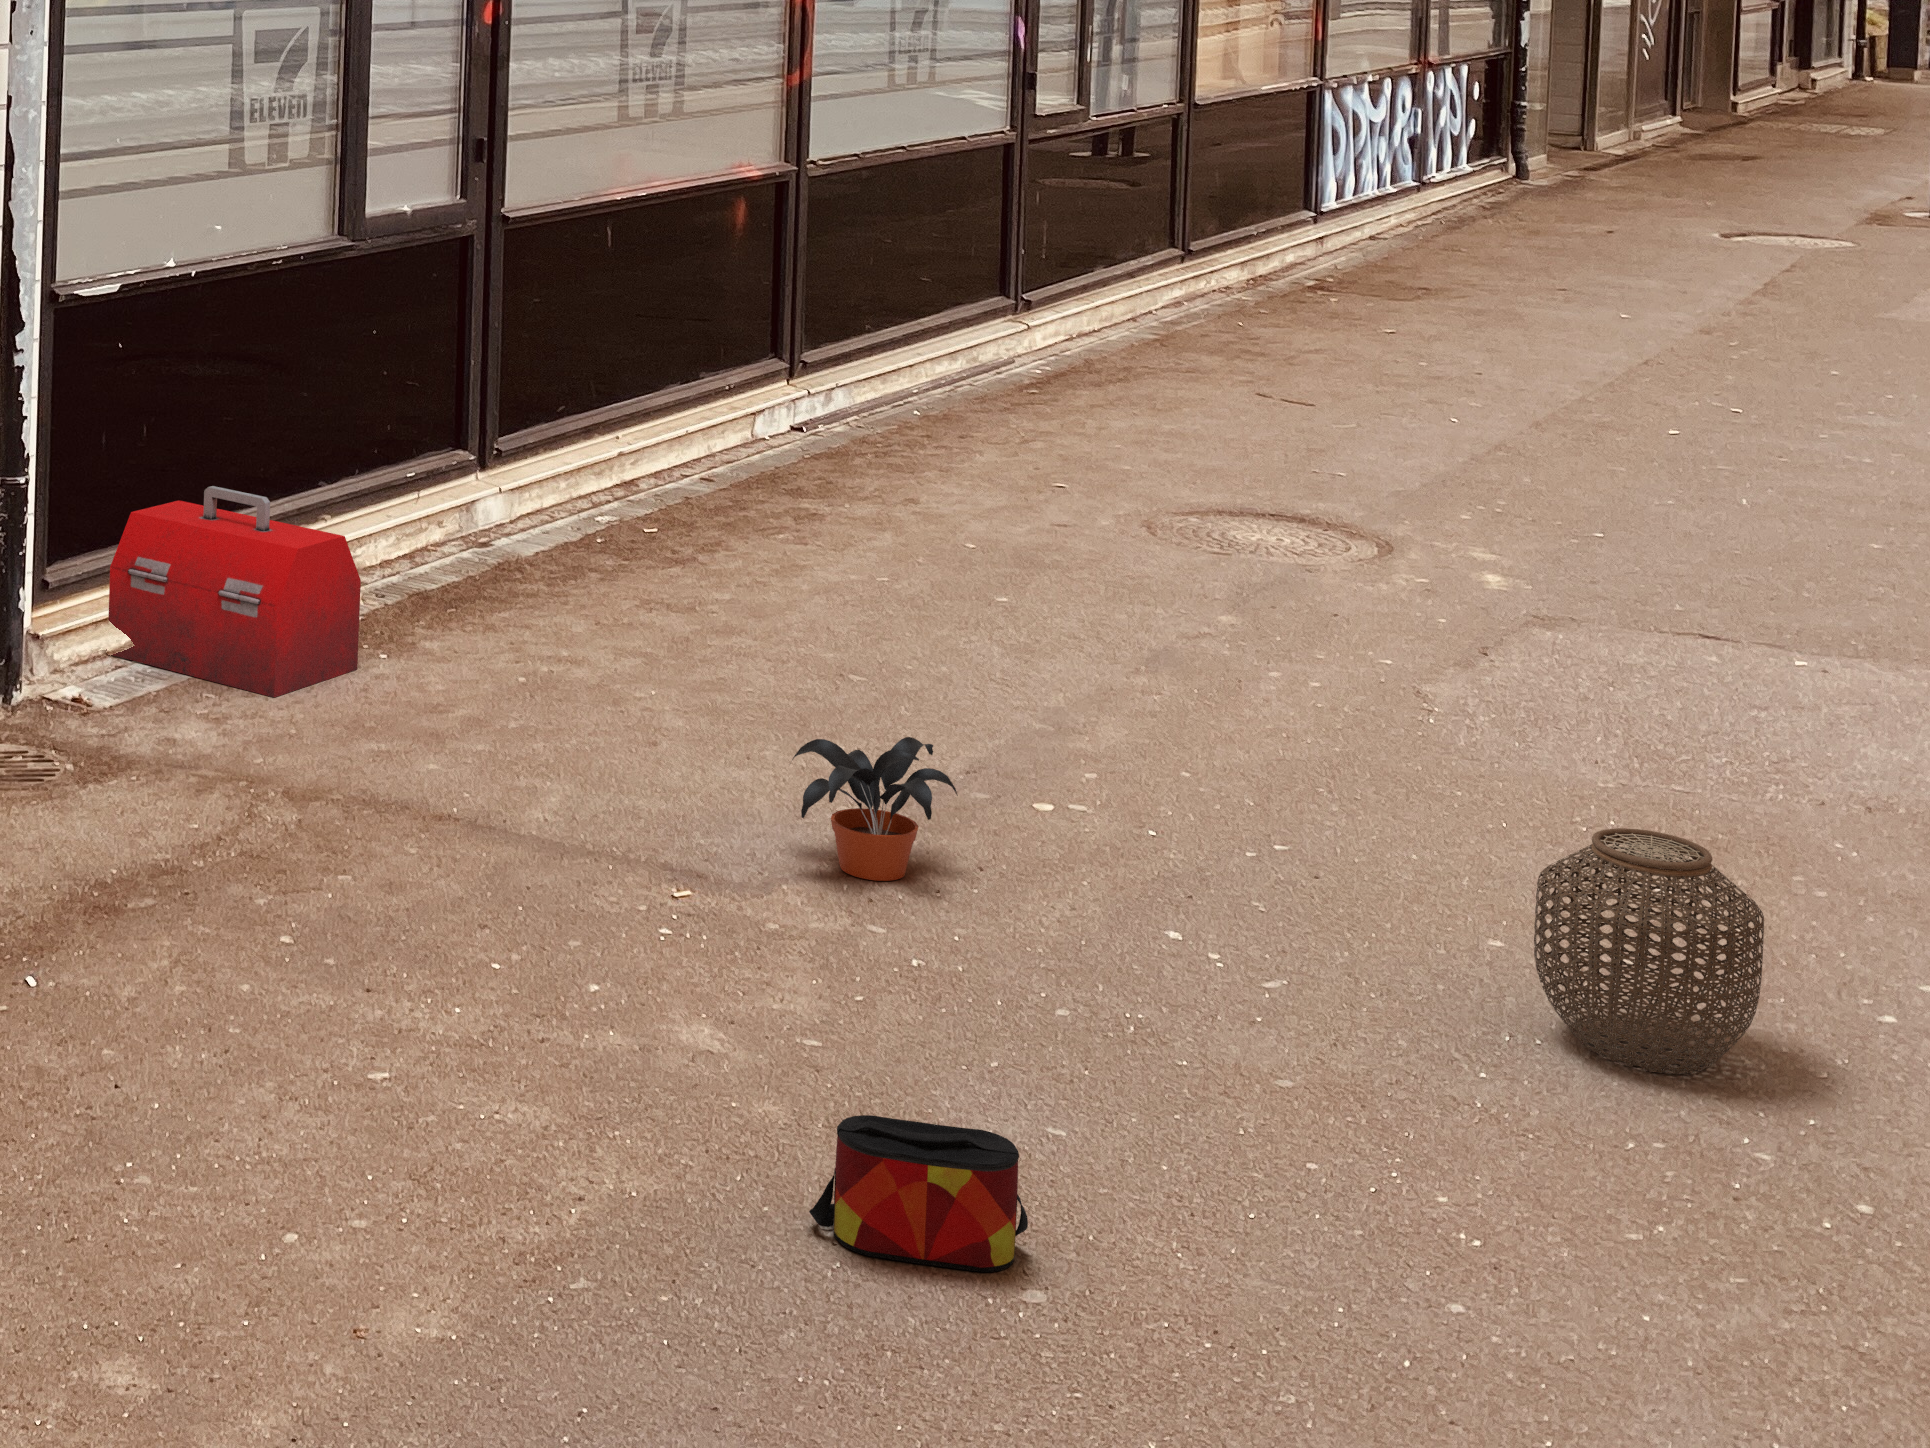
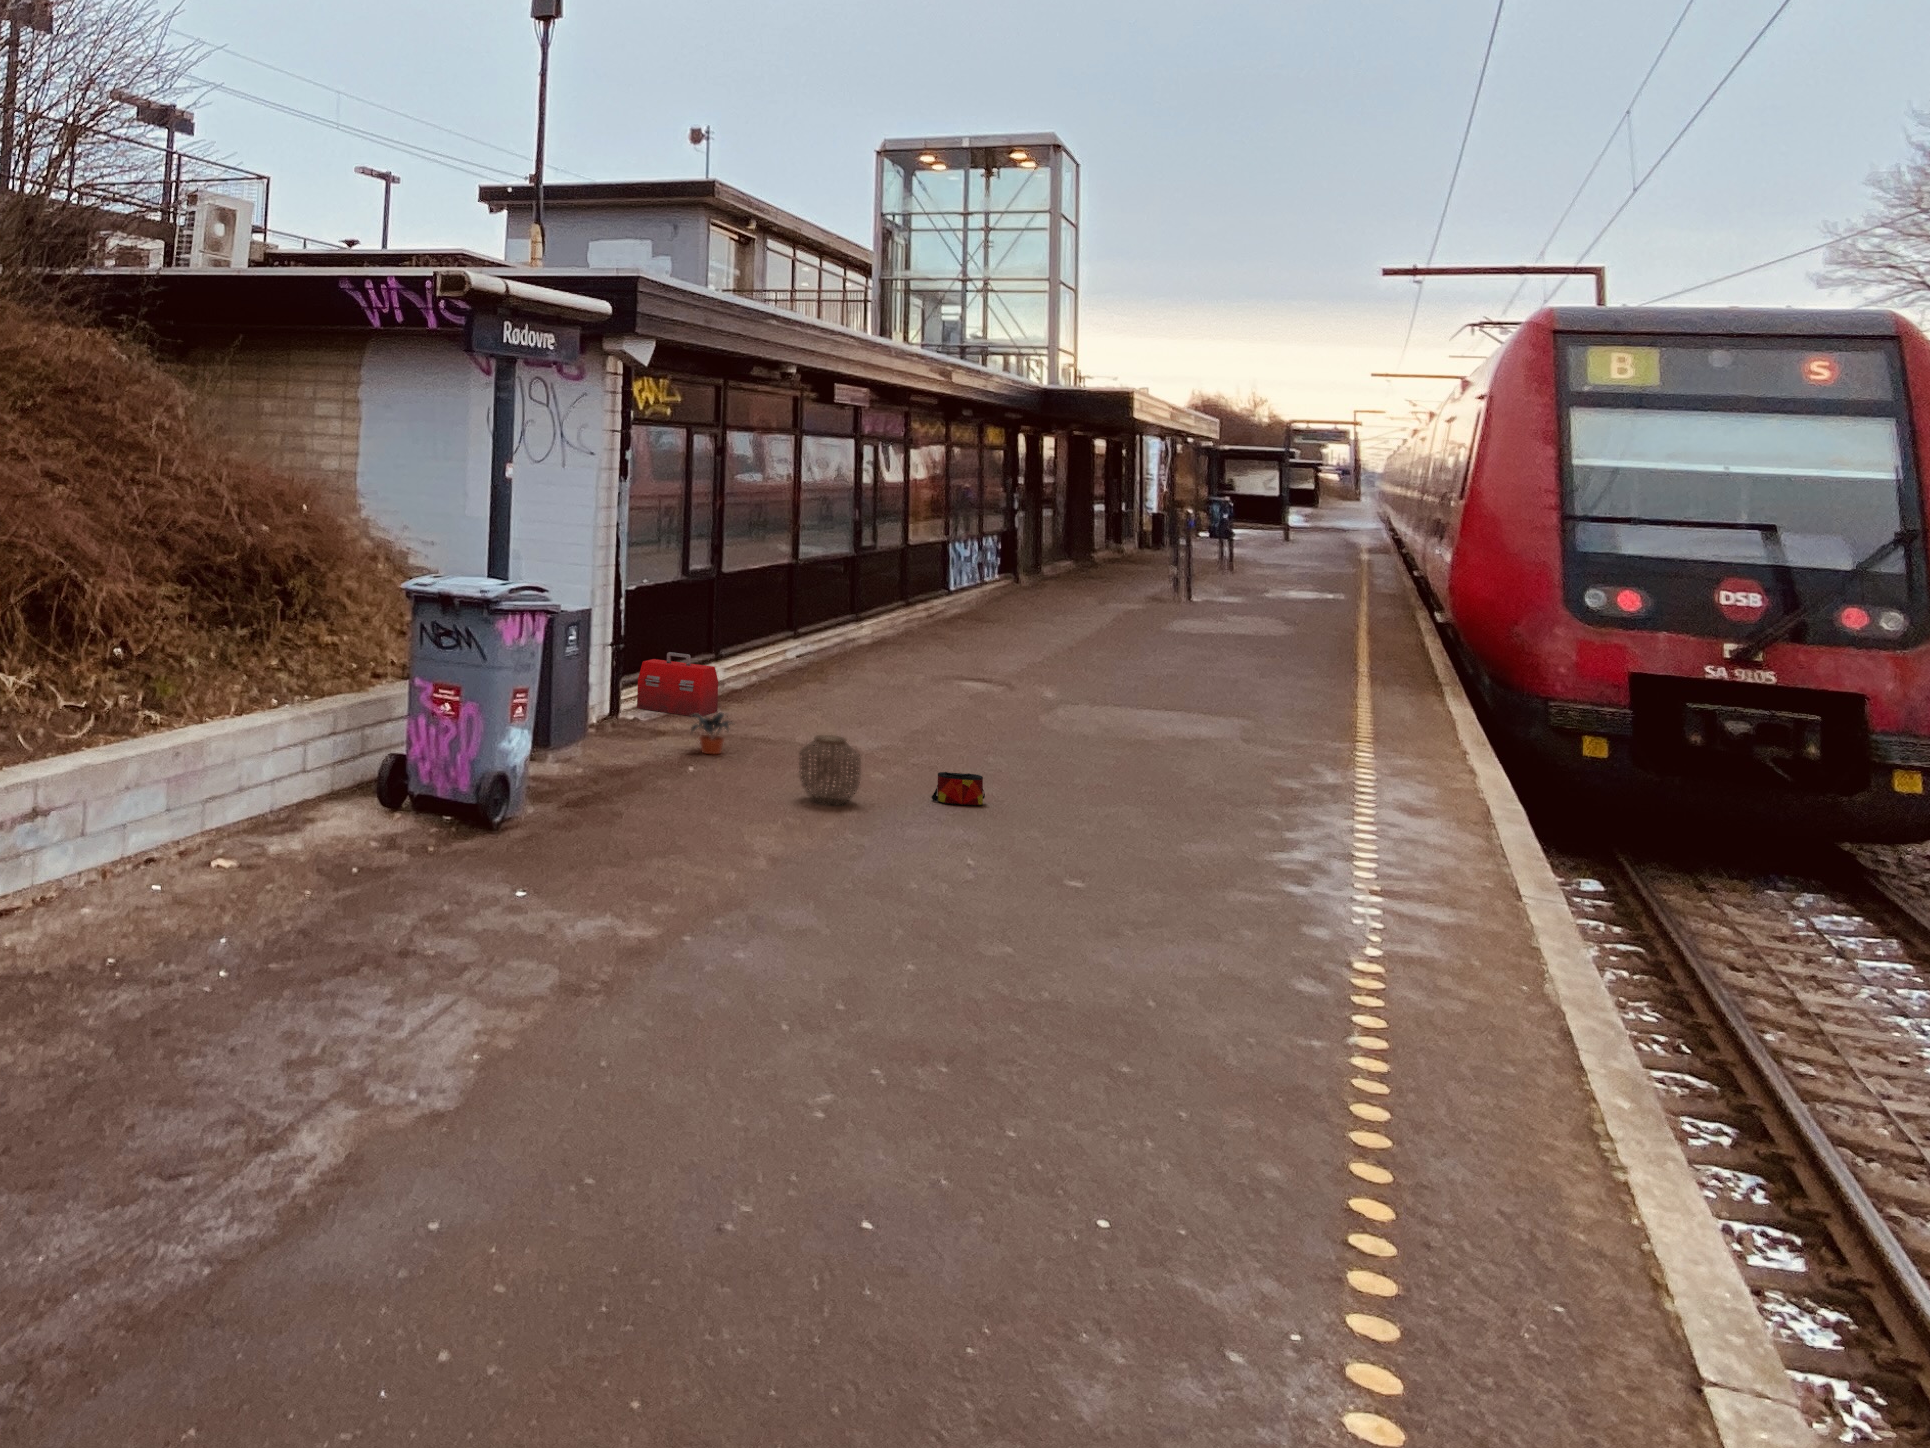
potted plant: present [792,737,958,881] -> present [691,713,731,754]
woven basket: present [1534,828,1764,1074] -> present [799,735,861,805]

